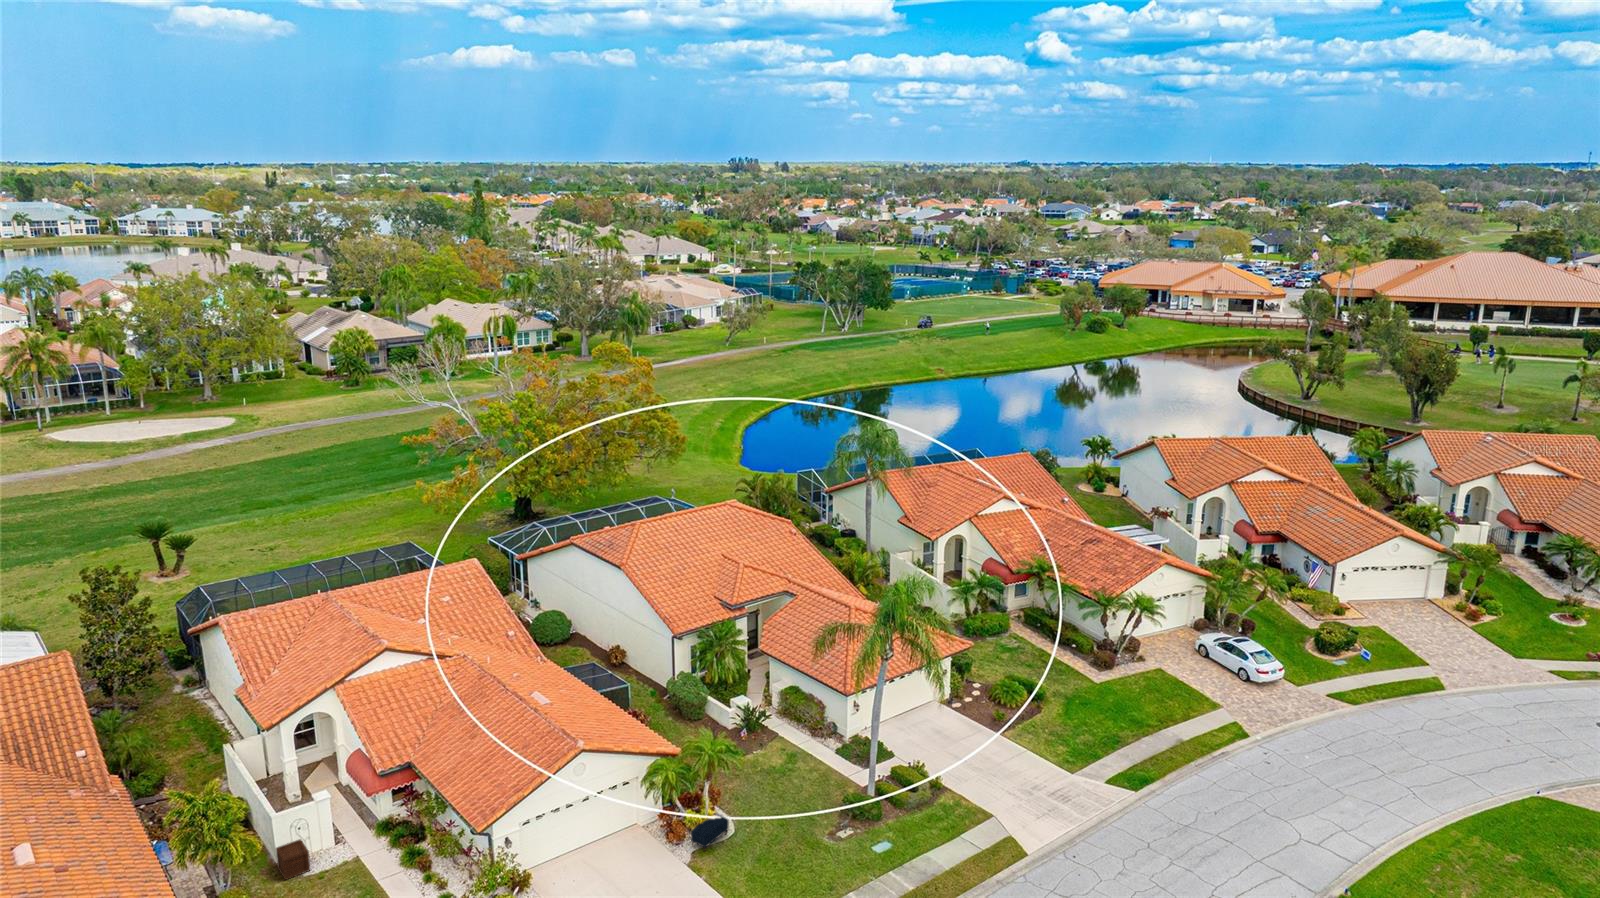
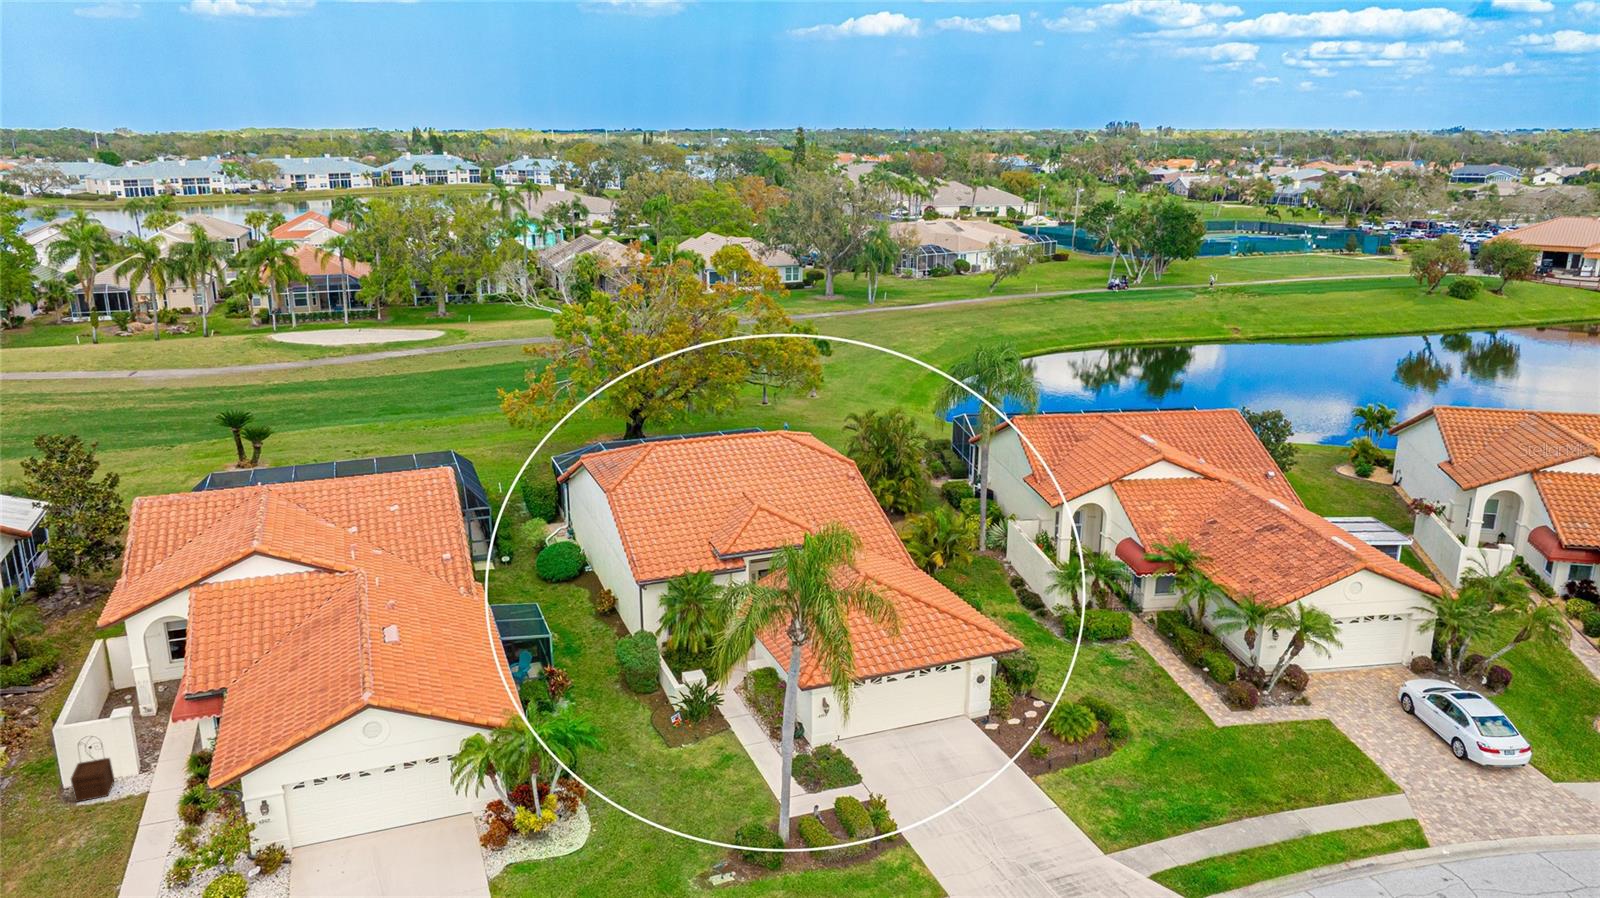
bench: present [691,813,729,851] -> none [514,816,571,865]

